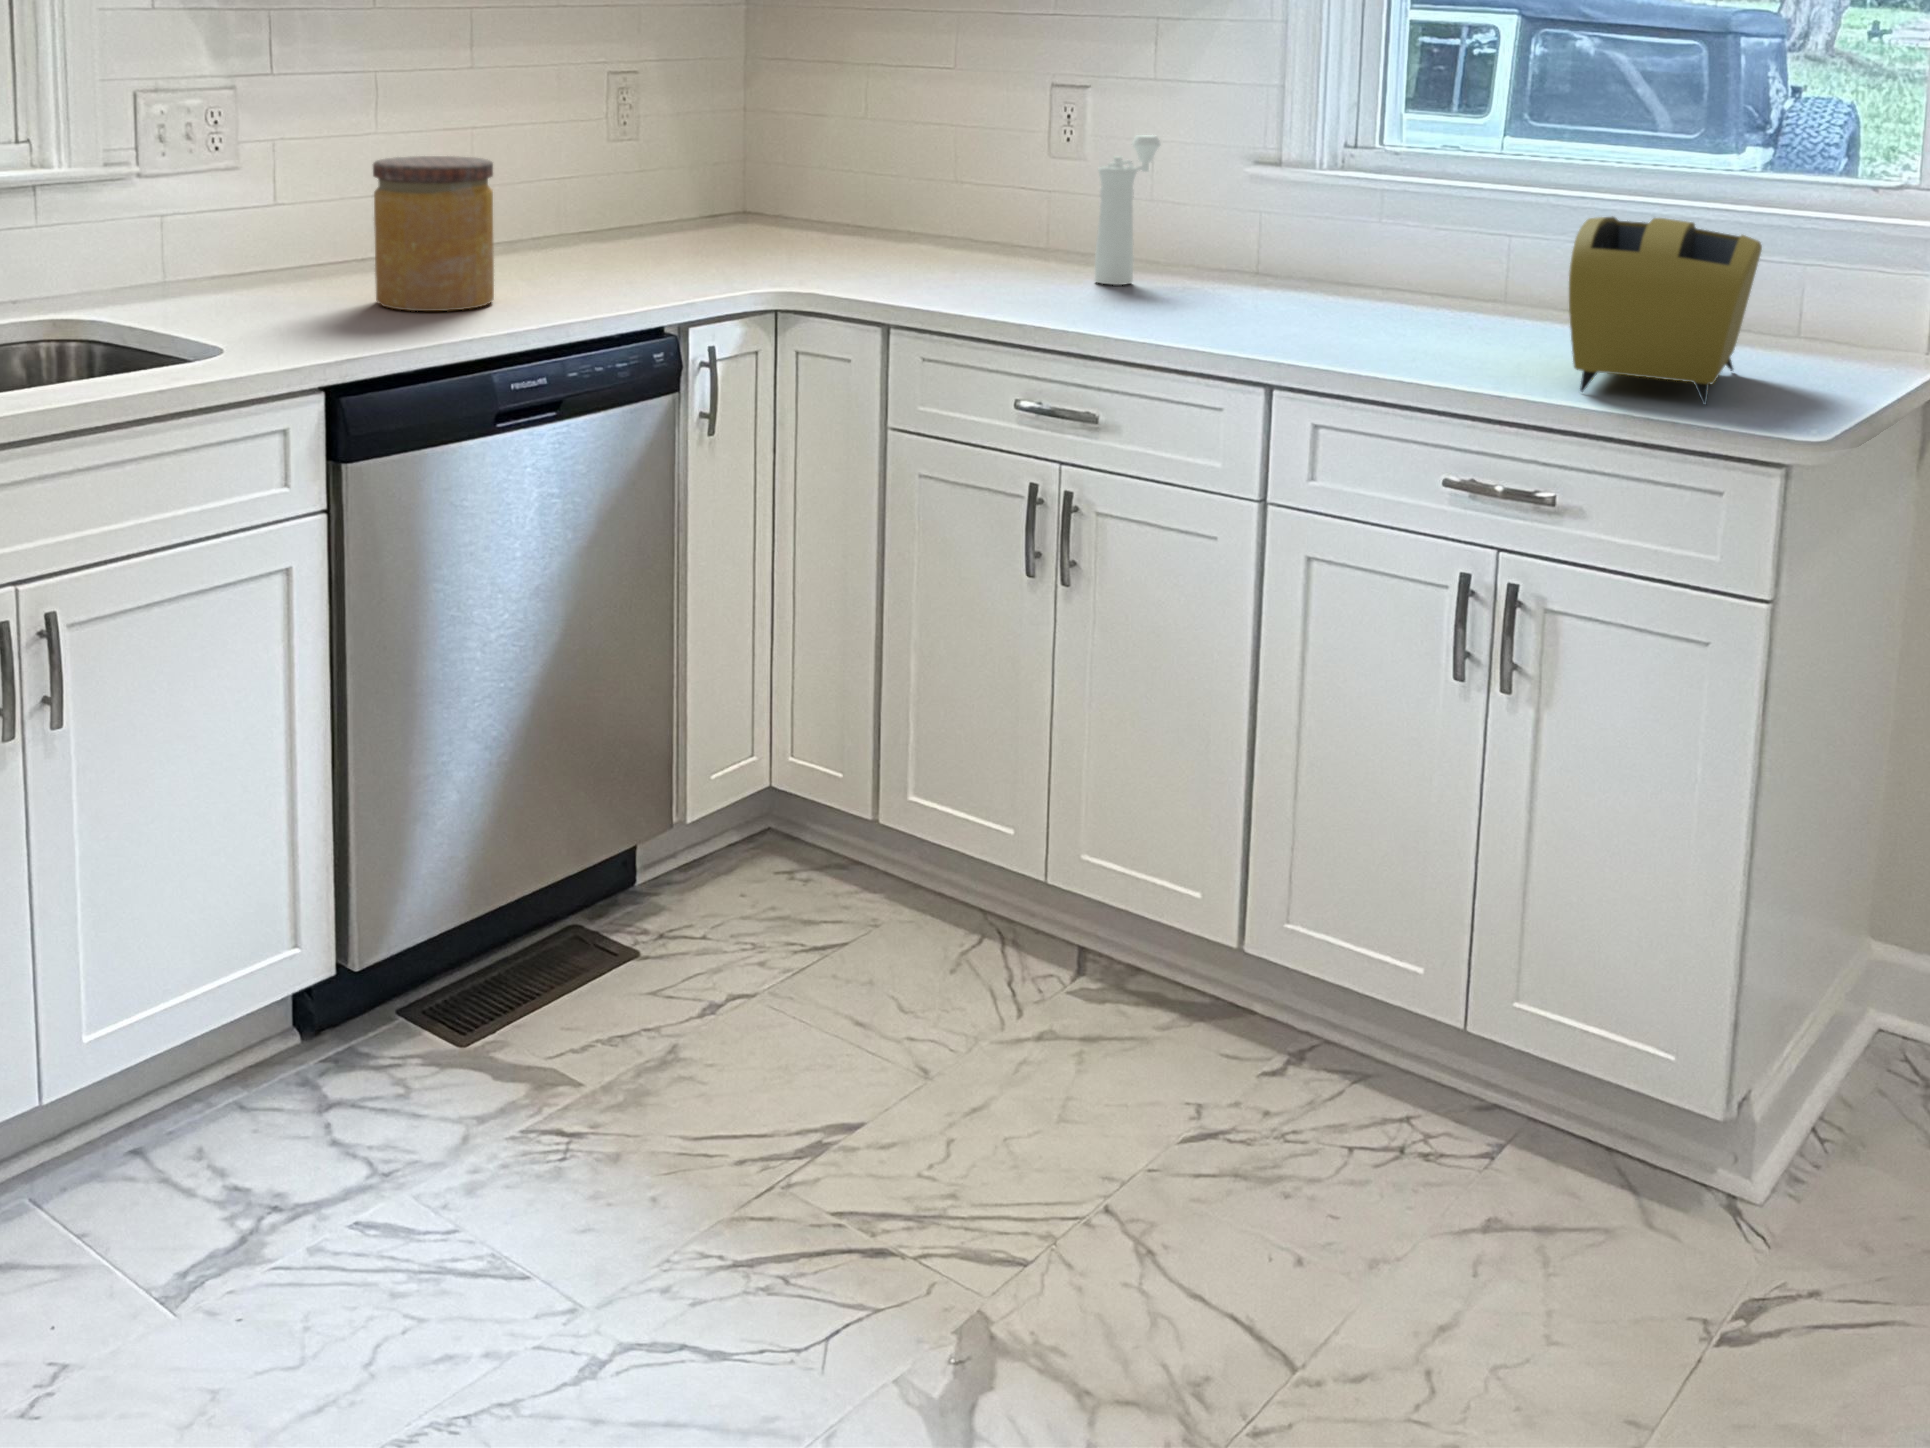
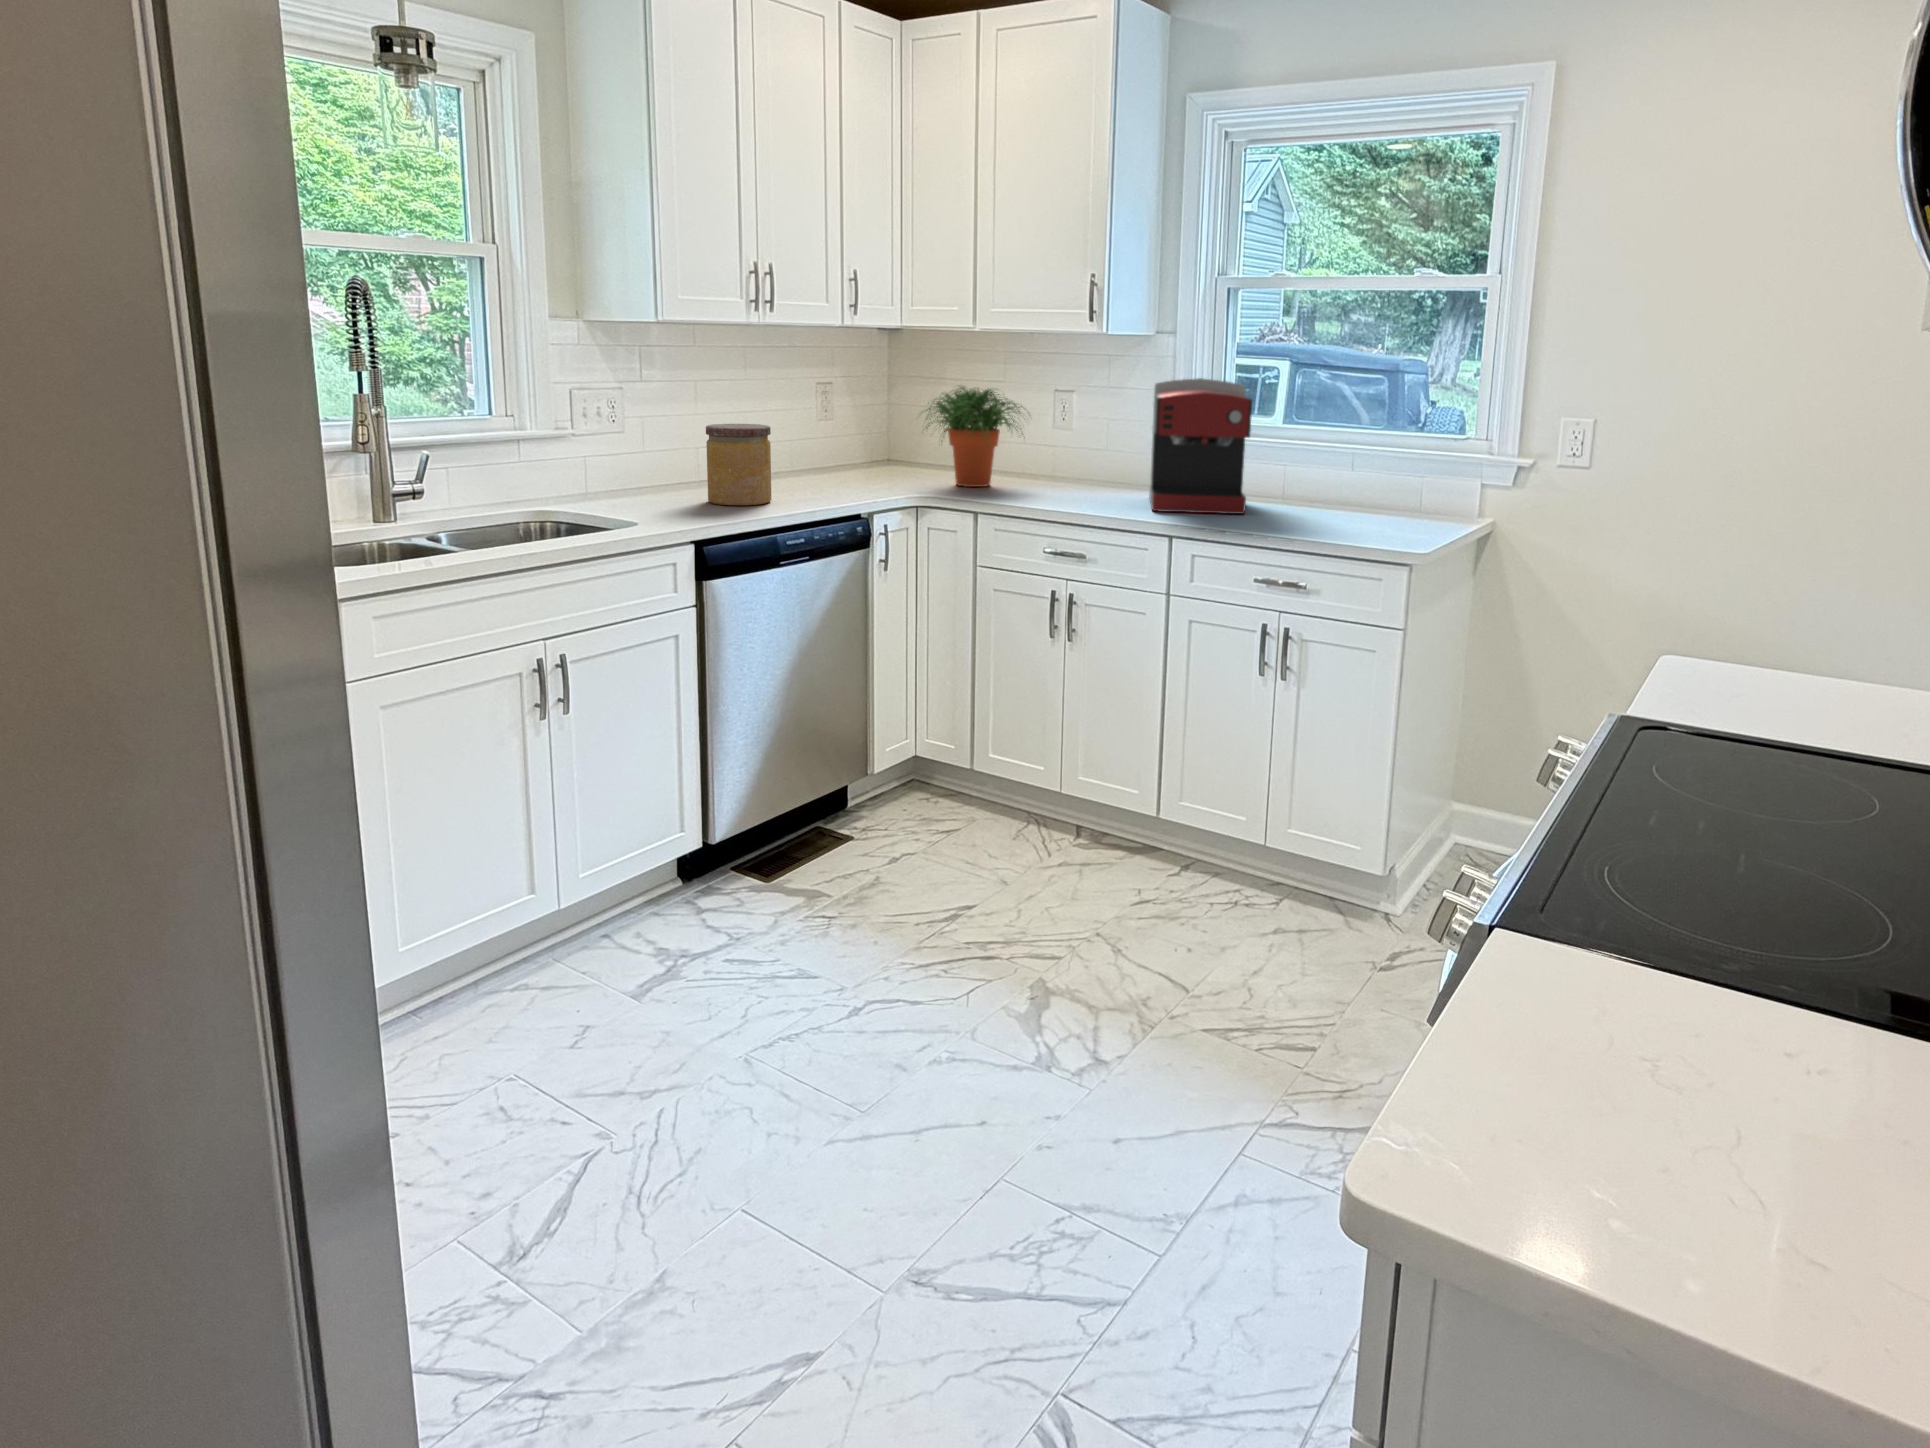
coffee maker: none [1223,66,1433,336] -> present [1149,378,1252,514]
potted plant: none [776,80,996,272] -> present [925,386,1023,487]
pepper mill: present [1094,135,1161,285] -> none [1083,415,1117,492]
toaster: present [1569,216,1762,405] -> none [1315,453,1405,542]

